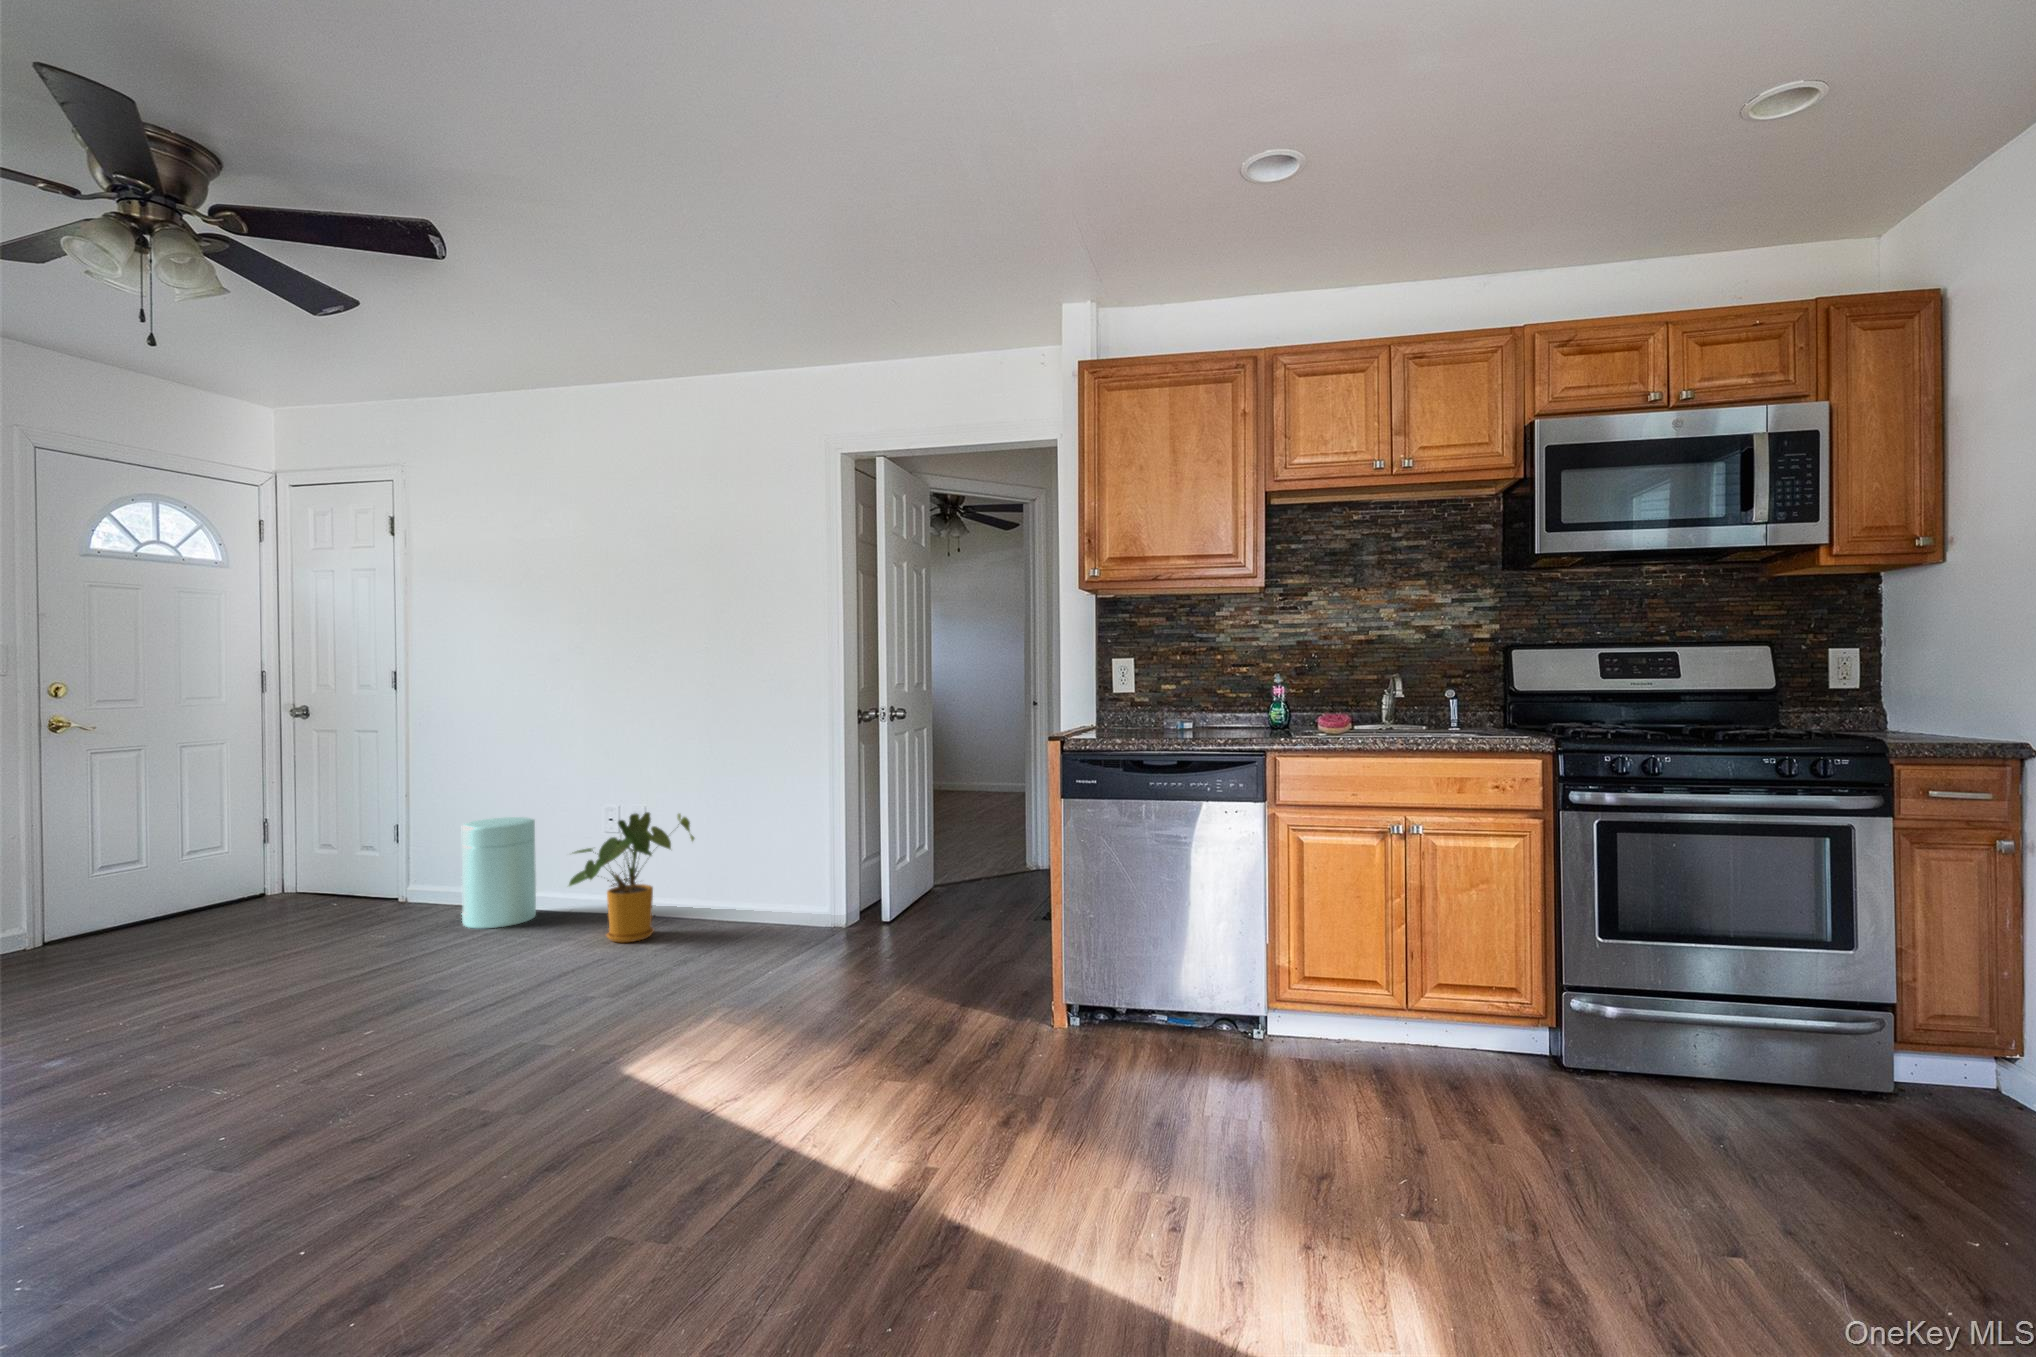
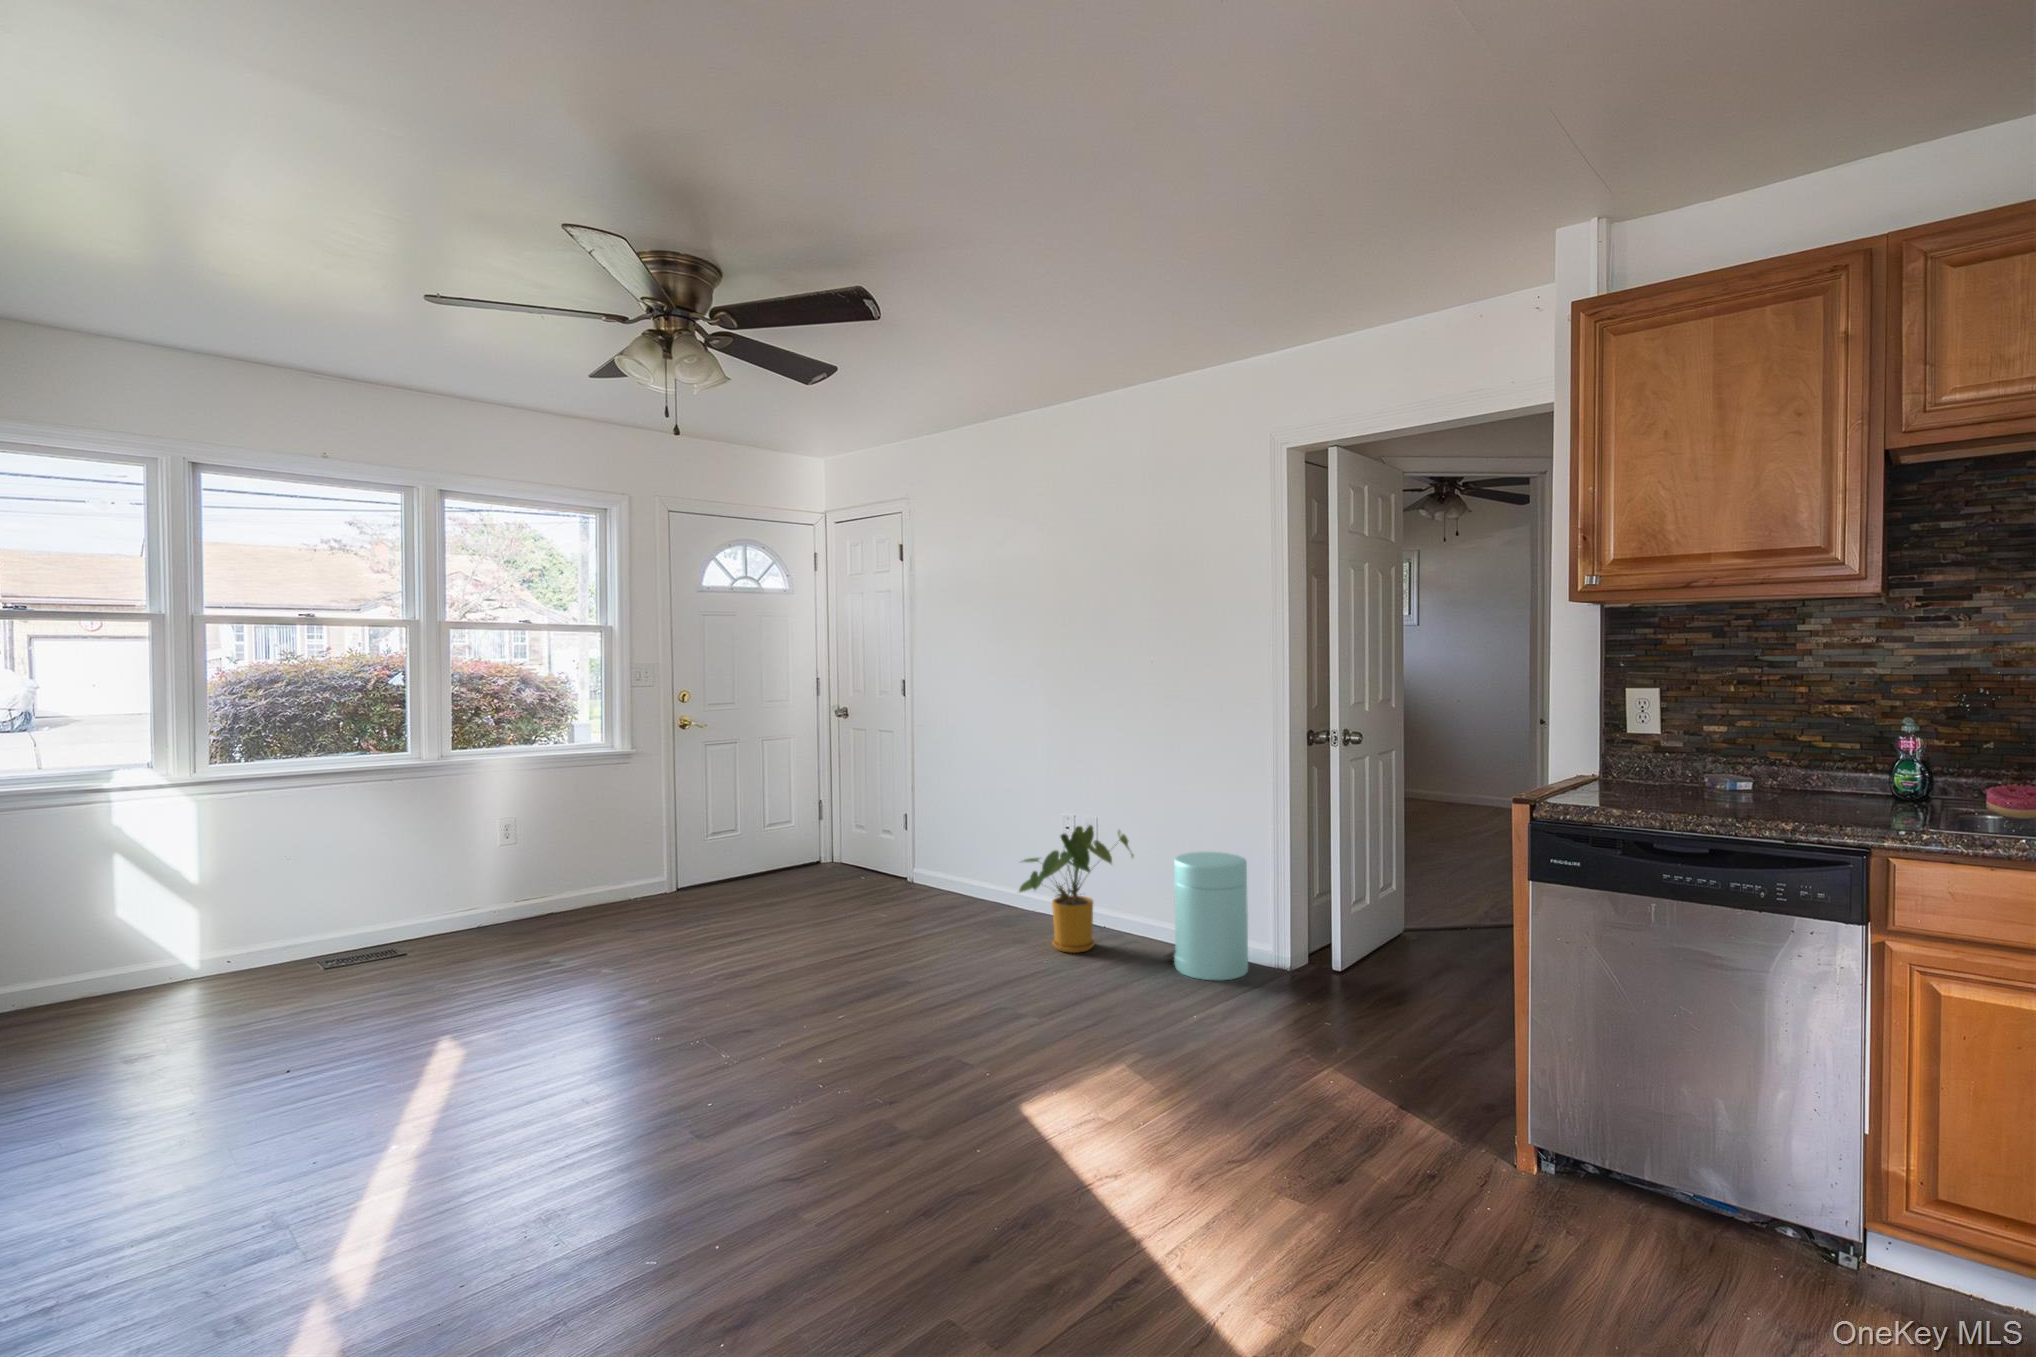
trash can: present [458,817,536,929] -> present [1165,852,1248,980]

